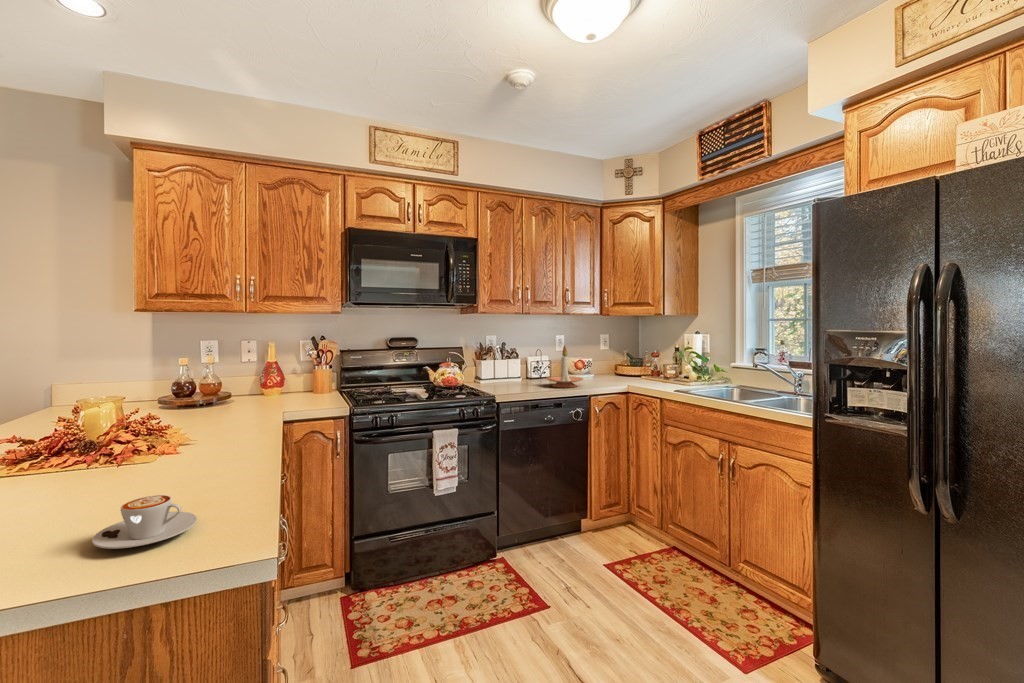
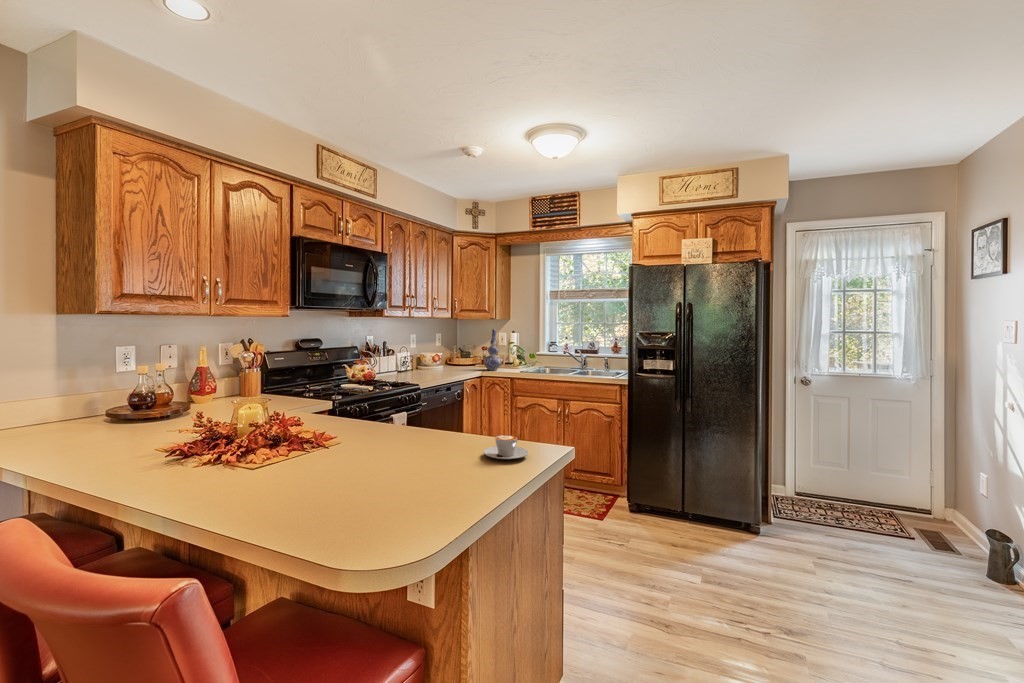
vase: none [632,328,657,386] -> present [484,329,501,370]
candle holder: present [546,345,583,388] -> none [429,342,459,375]

